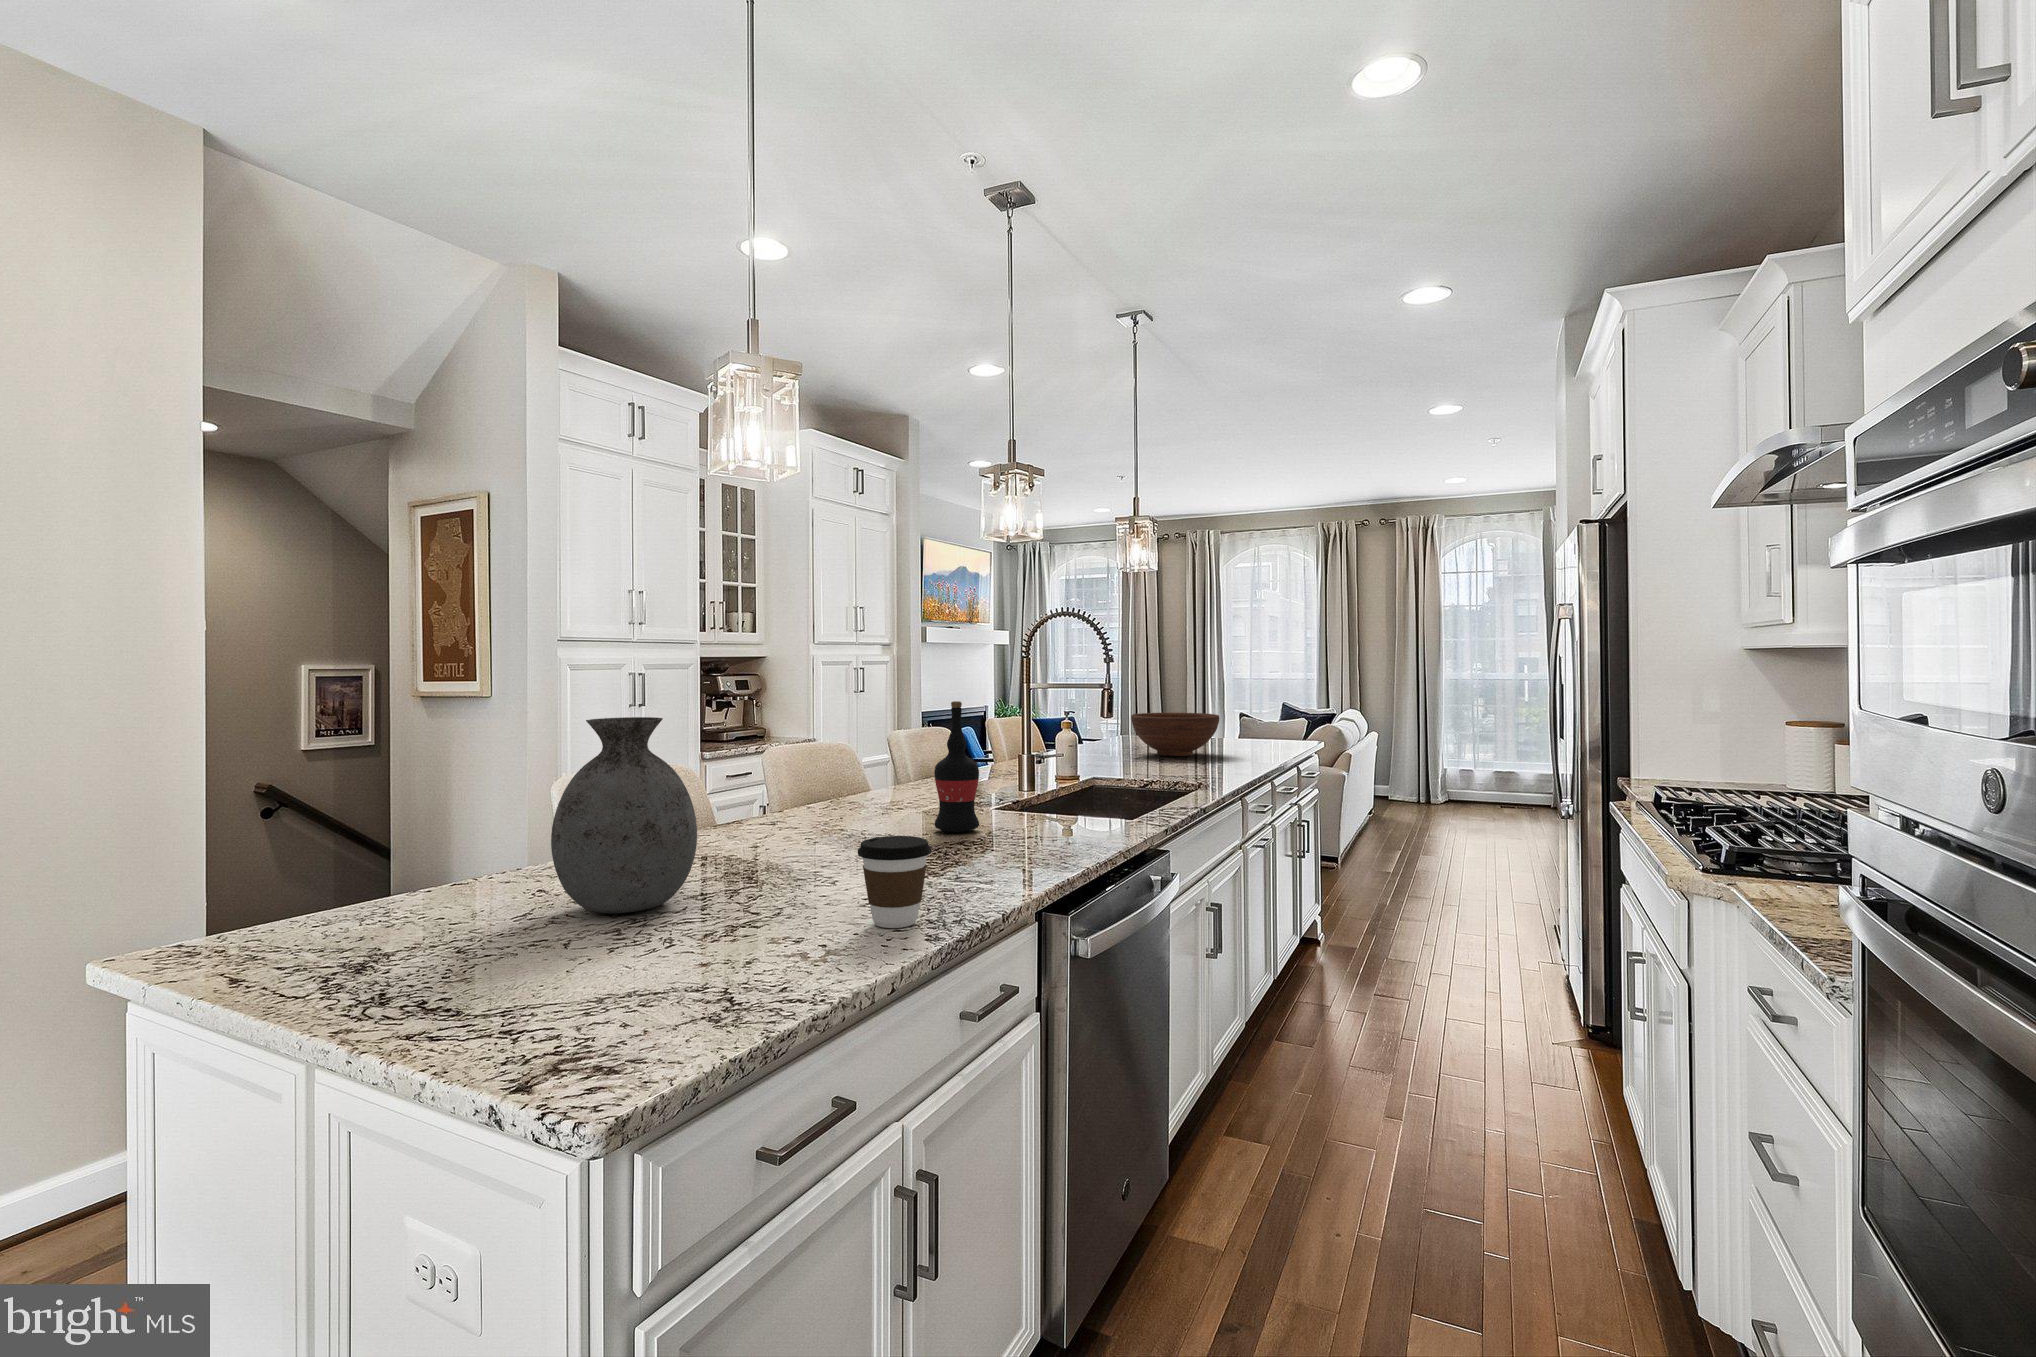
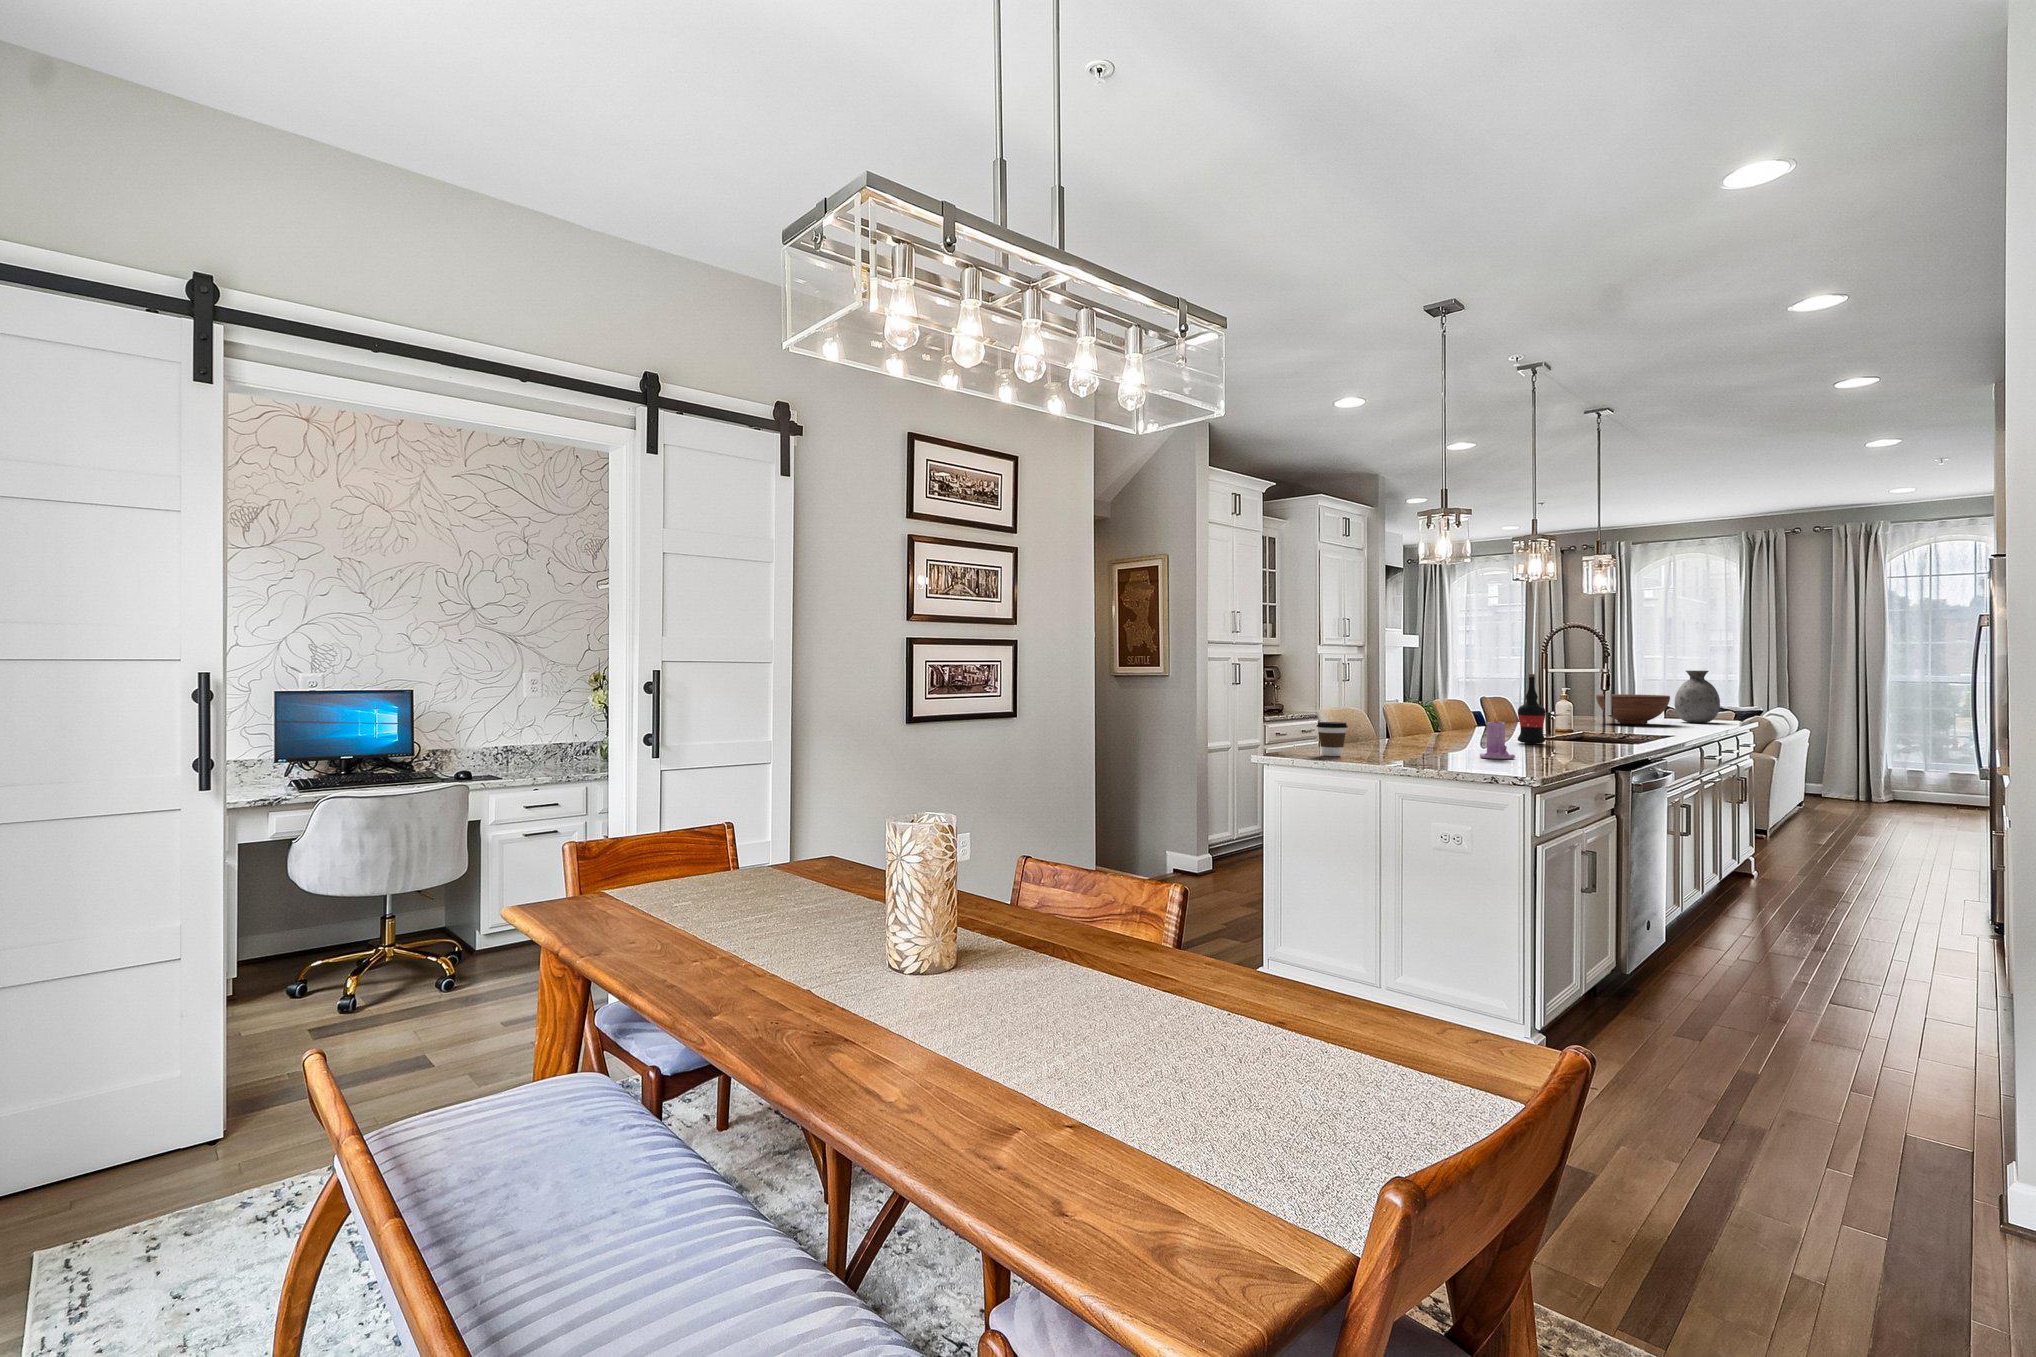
vase: present [551,717,697,913] -> present [1674,671,1720,723]
candle: none [703,829,782,944] -> present [1480,718,1515,759]
coffee cup: present [858,836,931,928] -> present [1317,722,1348,756]

